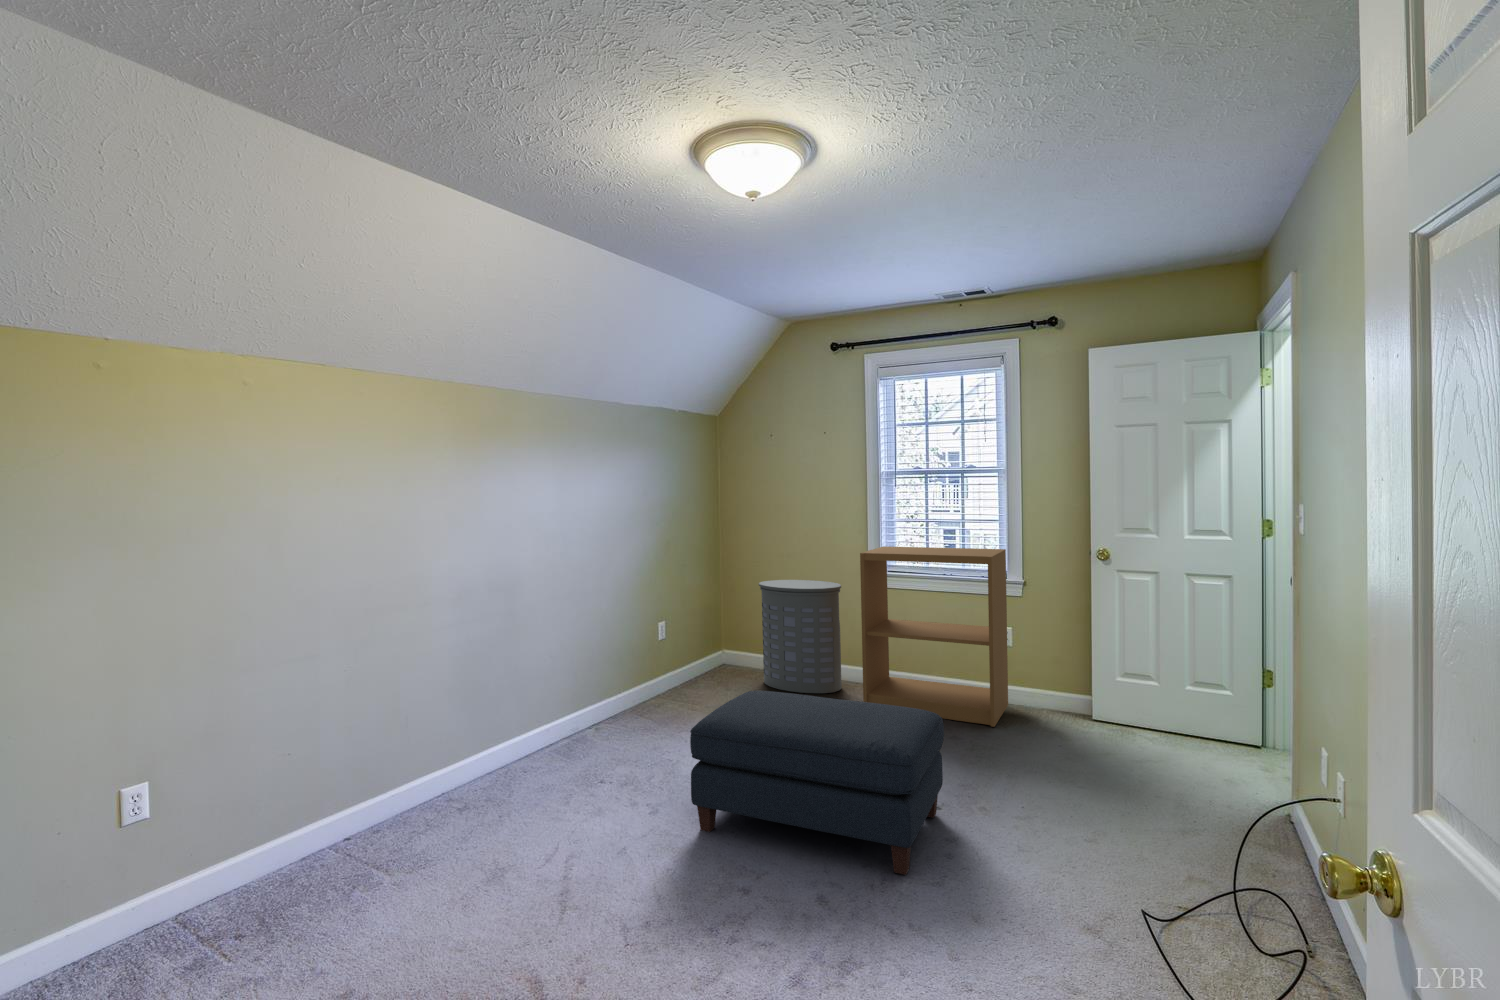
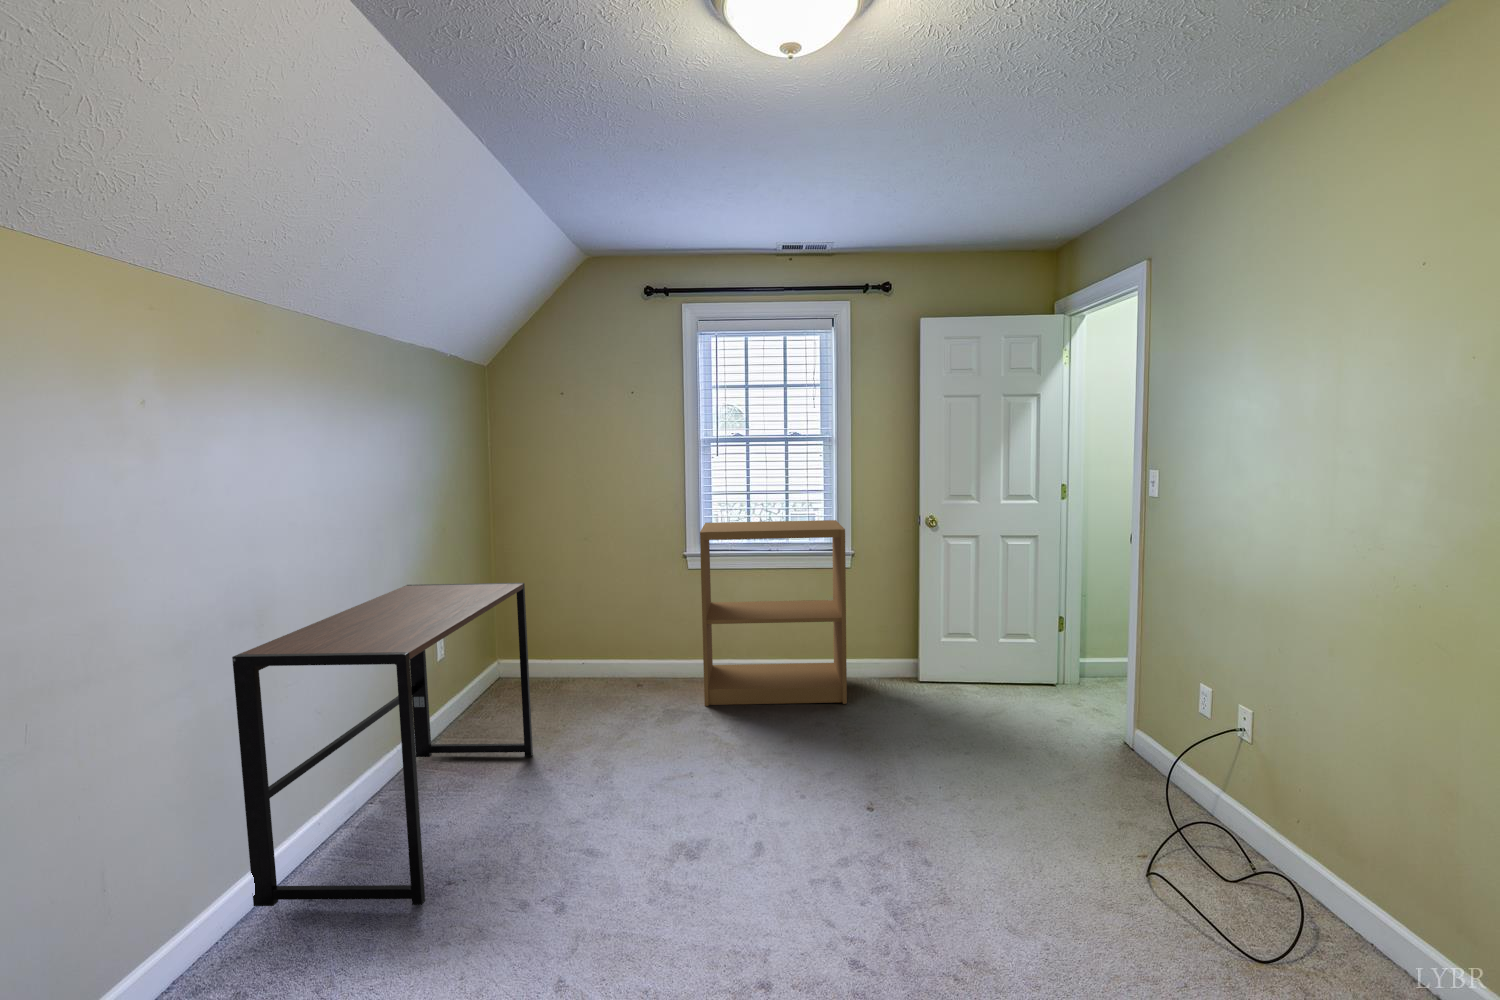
desk: none [494,579,708,787] -> present [232,583,533,906]
laundry hamper: present [759,580,842,693] -> none [558,566,663,699]
ottoman: present [690,691,944,875] -> none [629,708,931,920]

